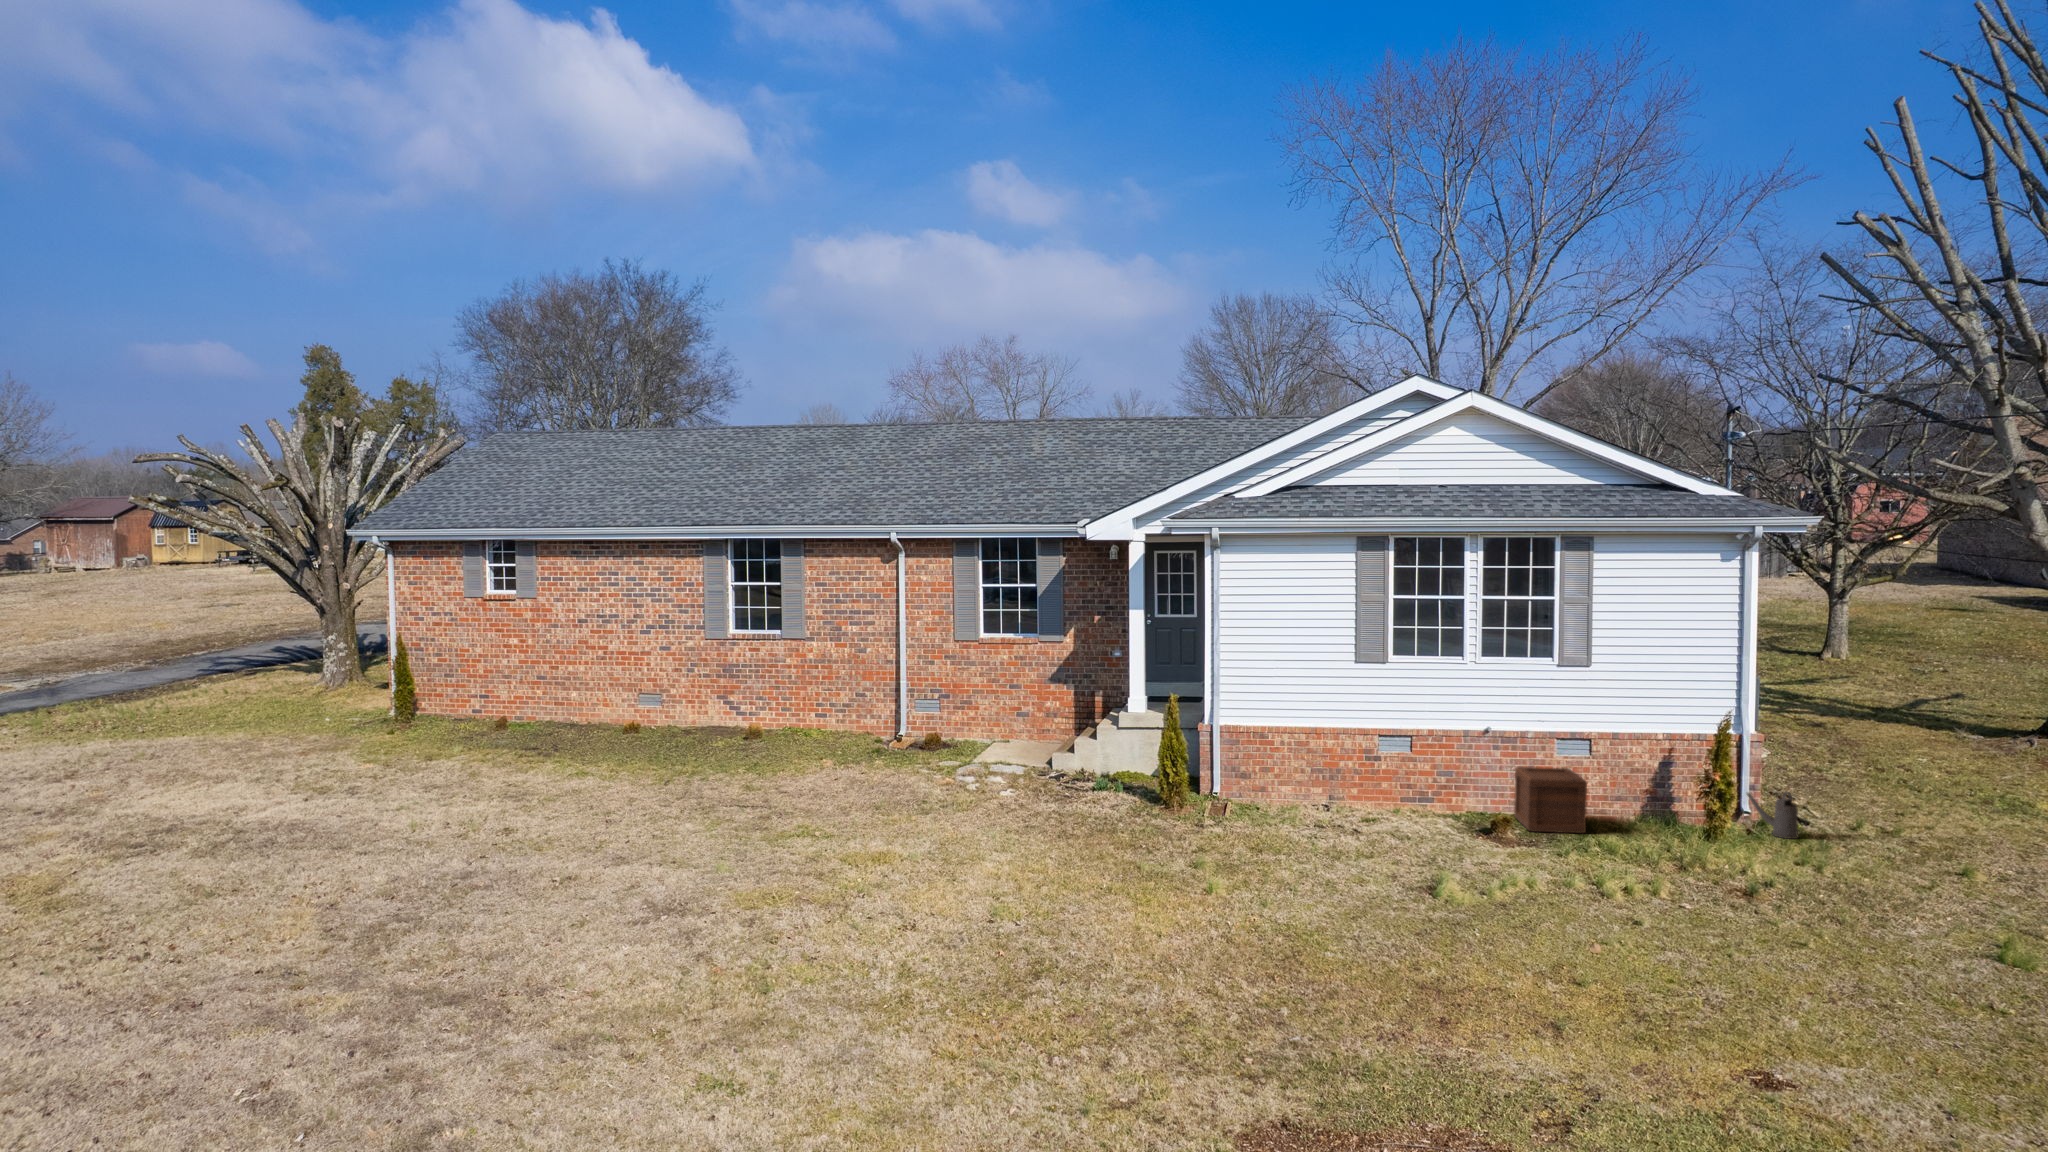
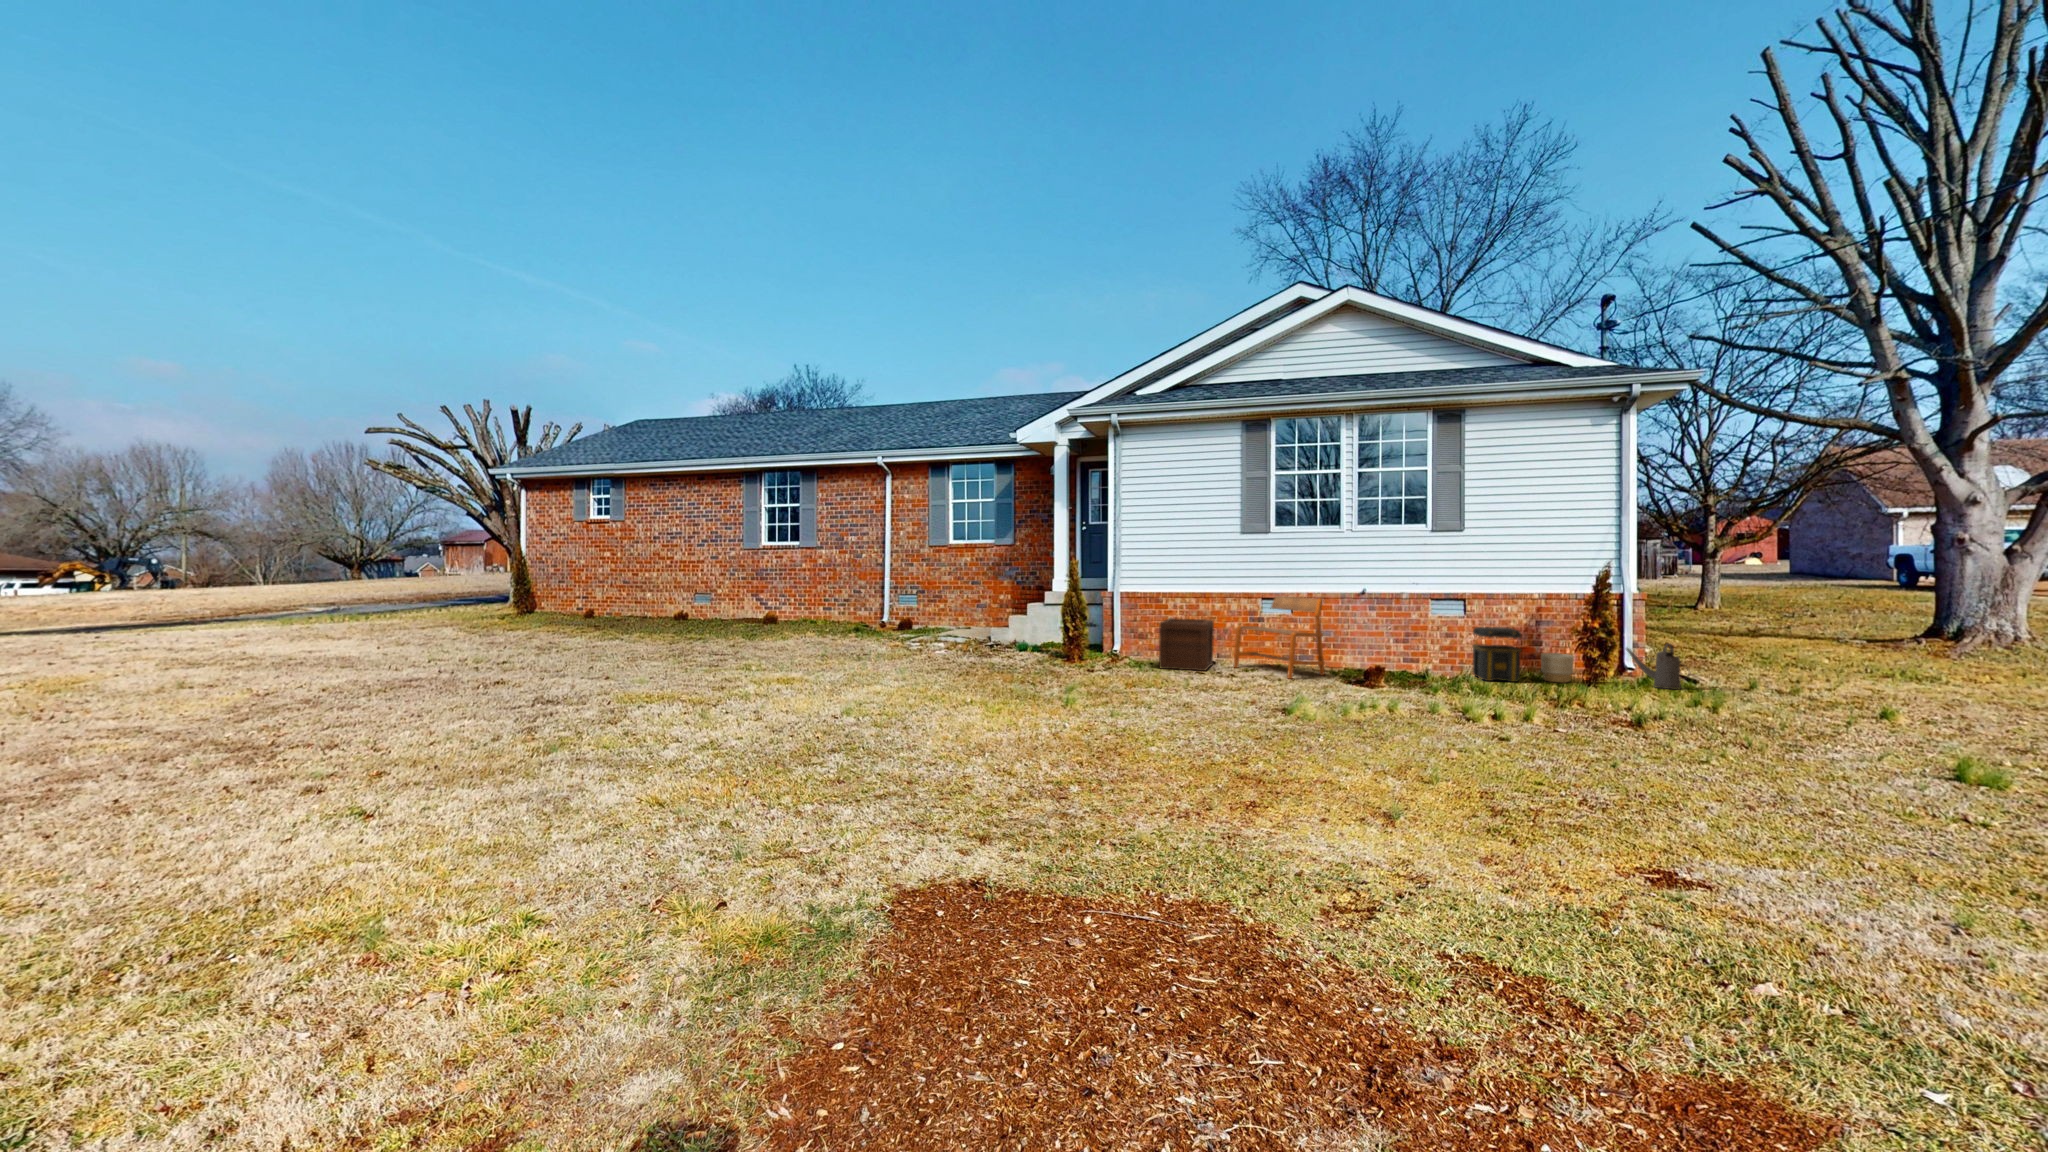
bench: none [1345,730,1446,832] -> present [1233,596,1325,679]
wooden crate: present [1514,767,1587,833] -> present [1159,618,1214,671]
toolbox: none [1595,770,1646,830] -> present [1472,627,1522,682]
planter: none [1664,797,1696,830] -> present [1541,653,1574,683]

